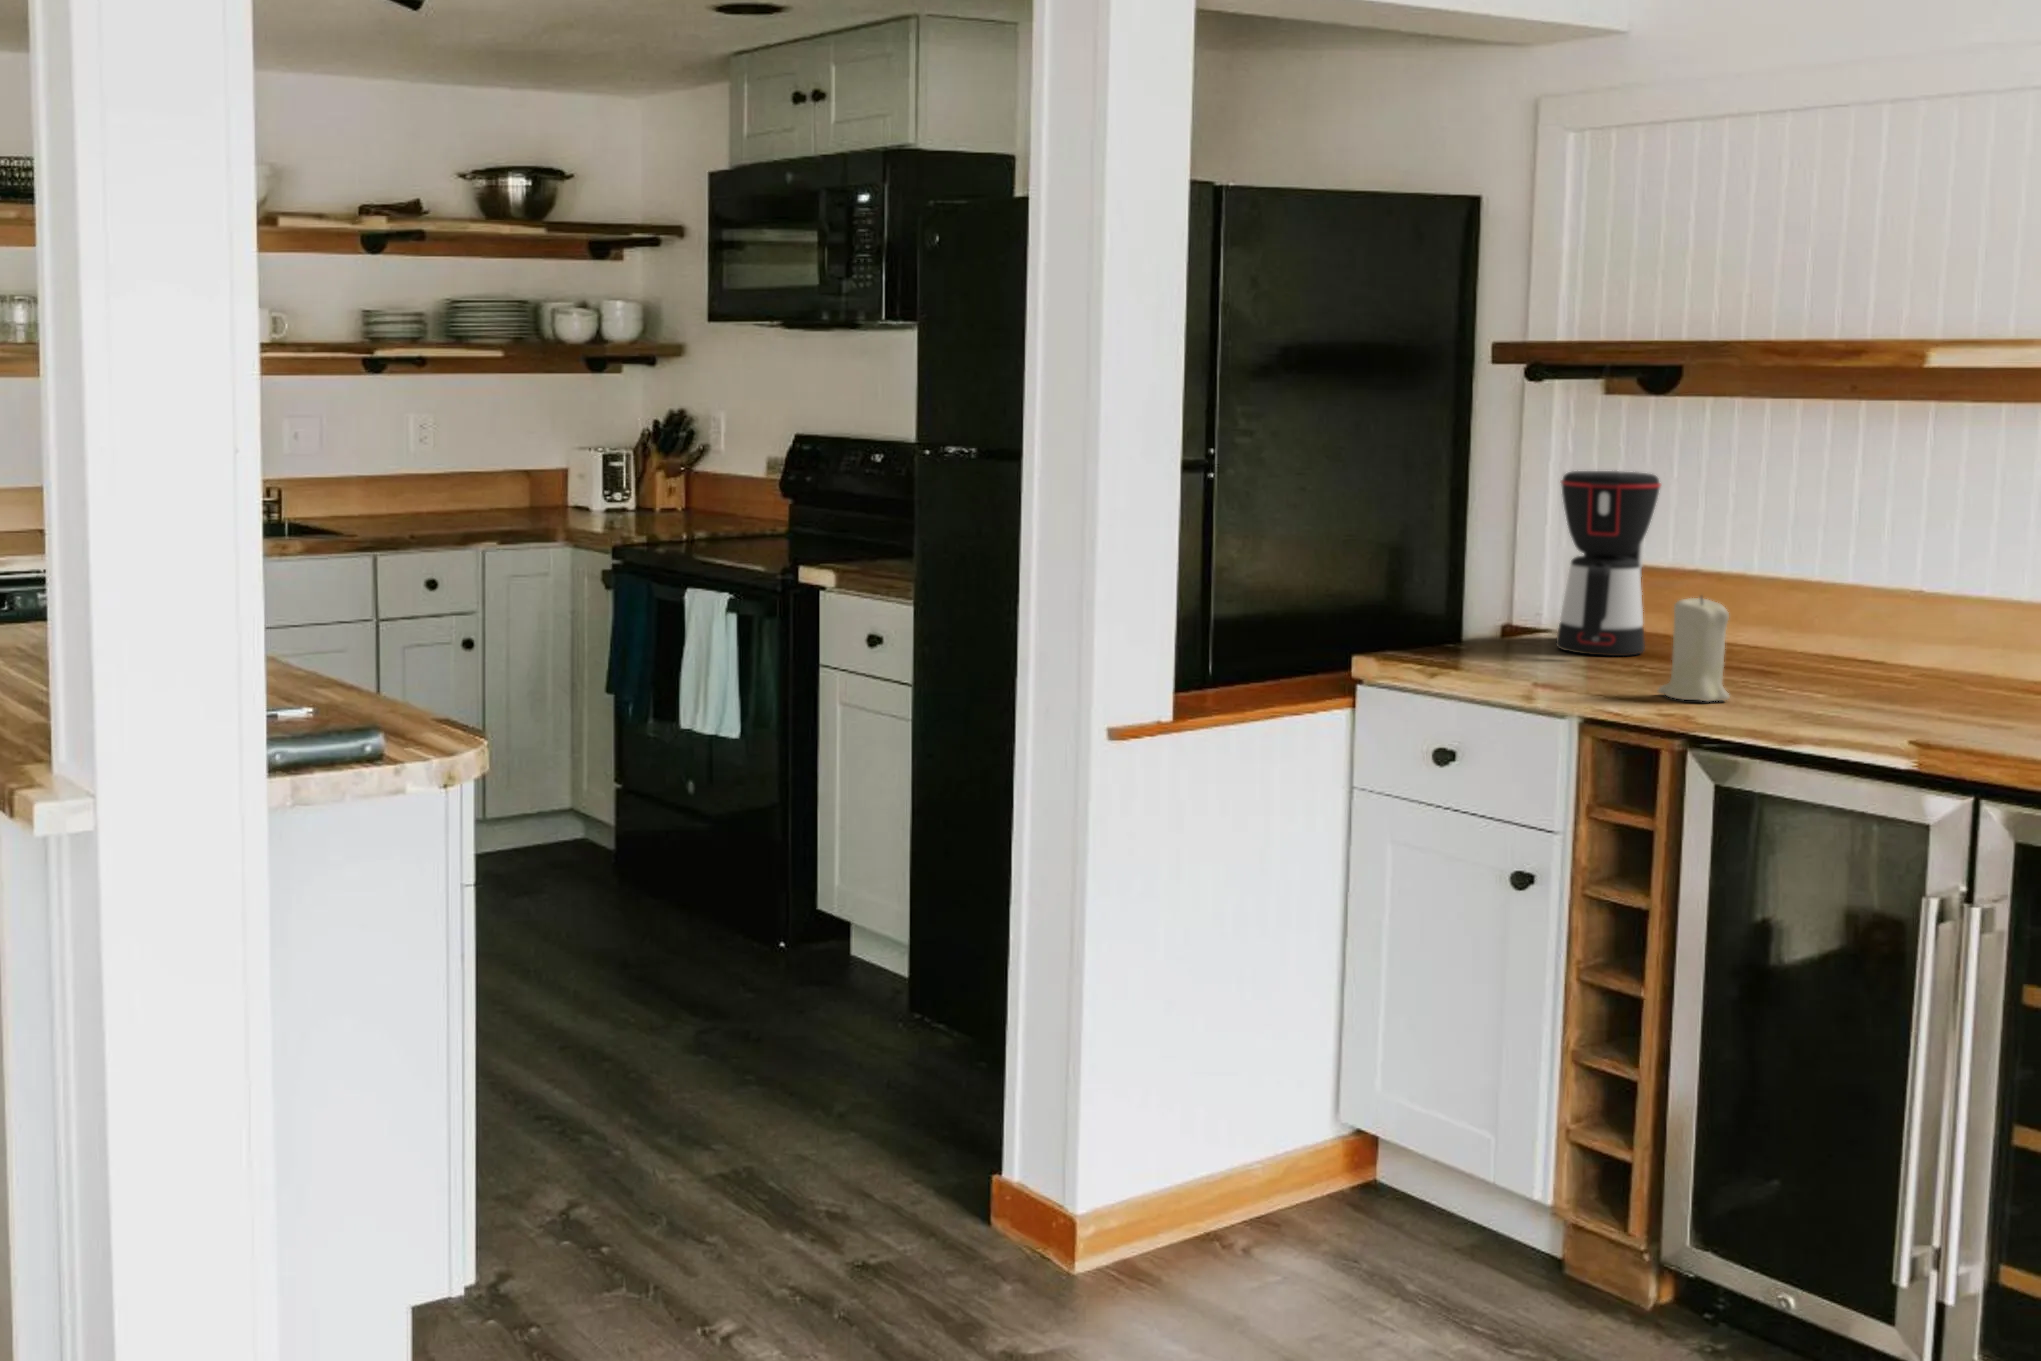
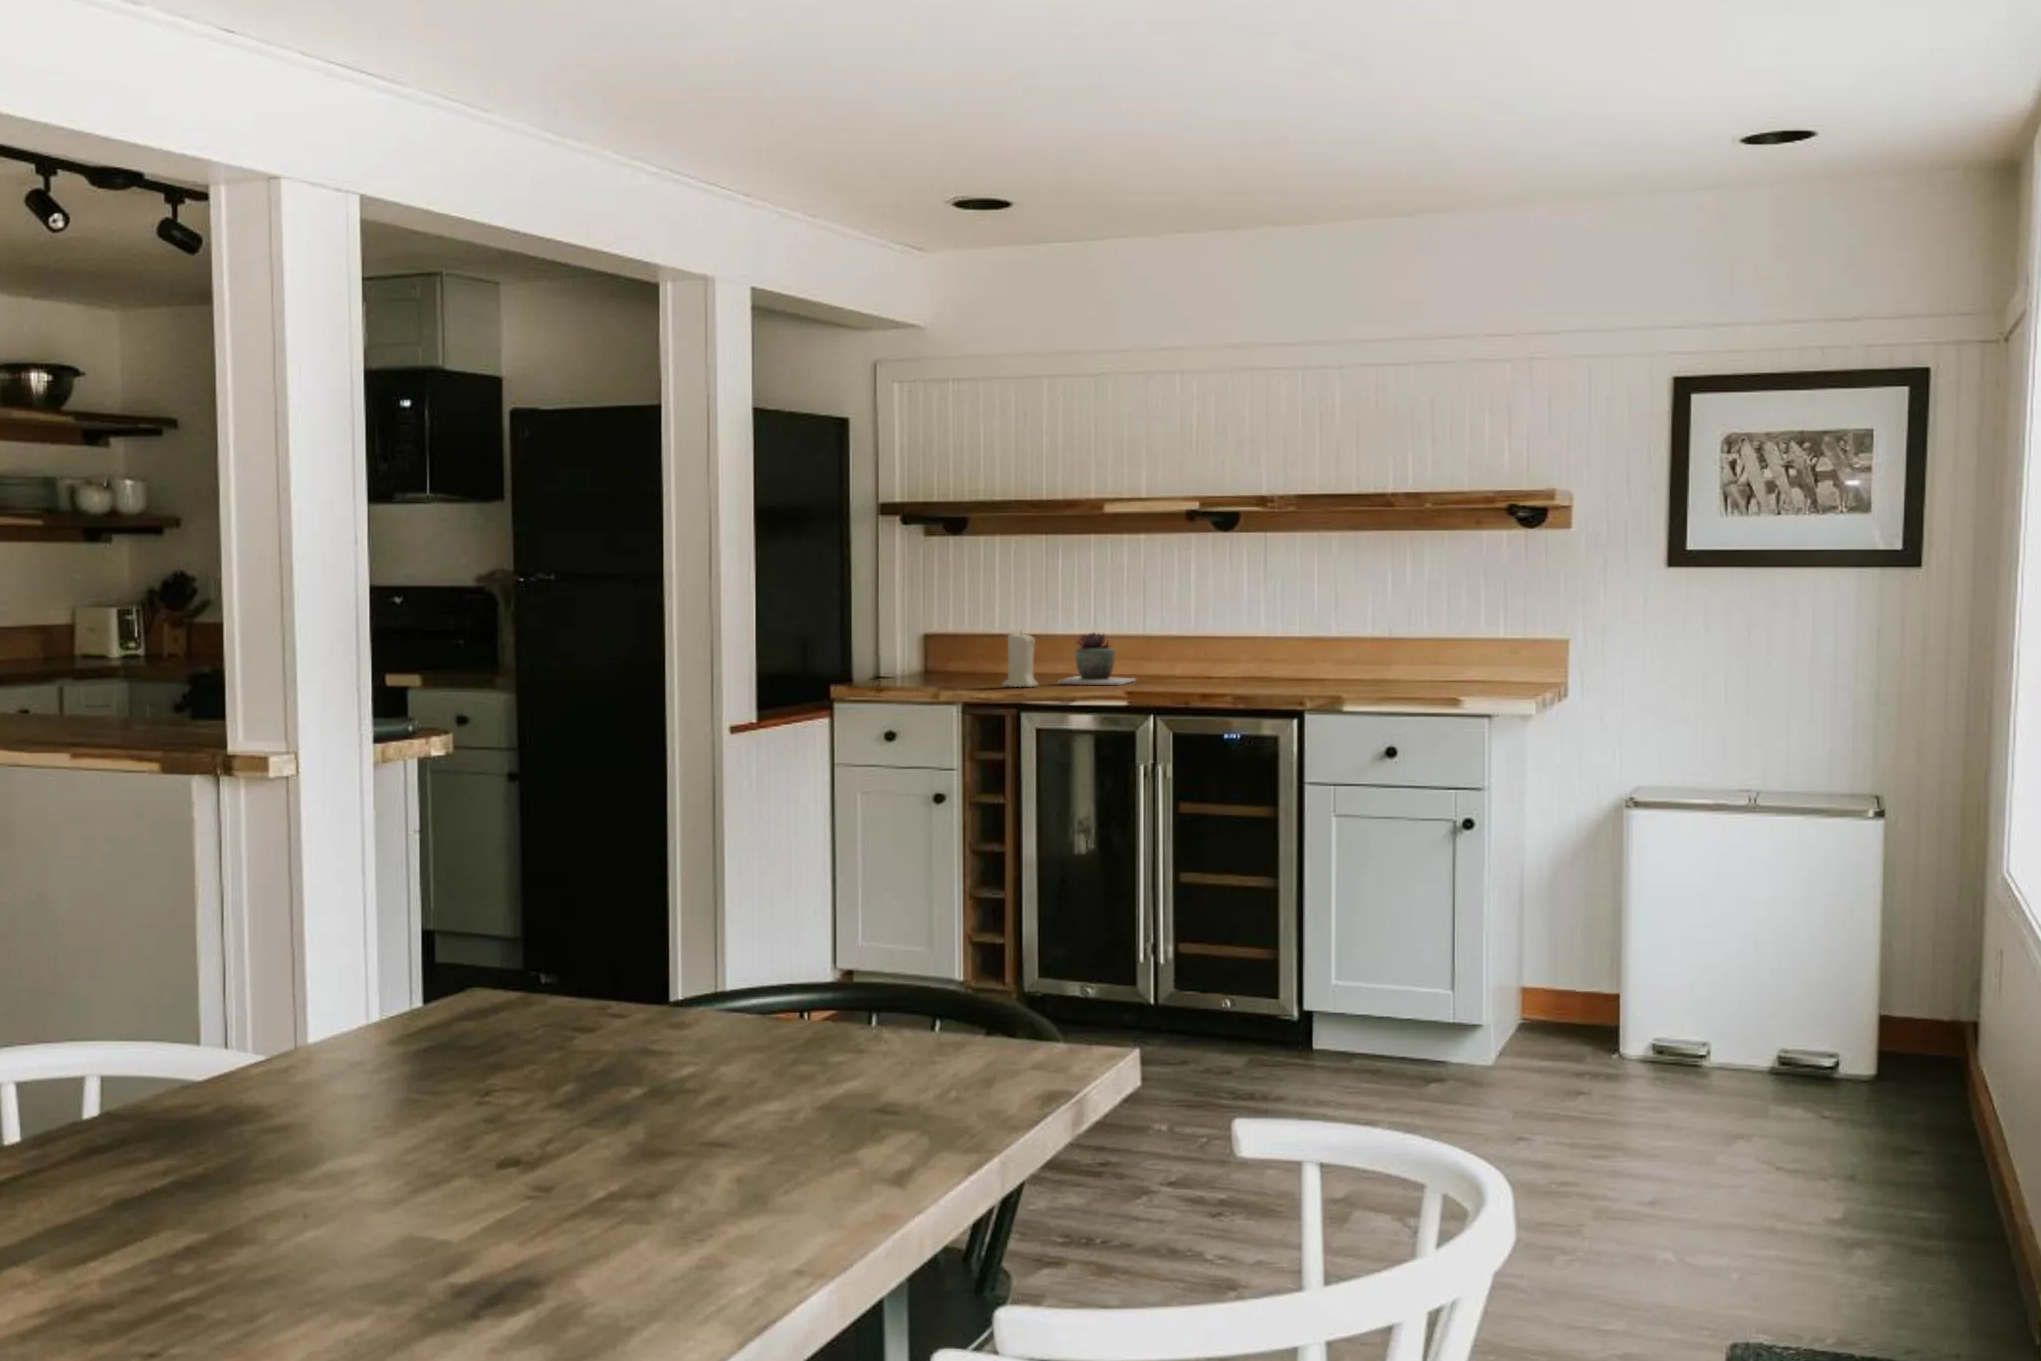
coffee maker: present [1556,471,1661,656] -> none [920,575,973,679]
succulent plant: none [1783,602,1971,713] -> present [1058,633,1135,685]

